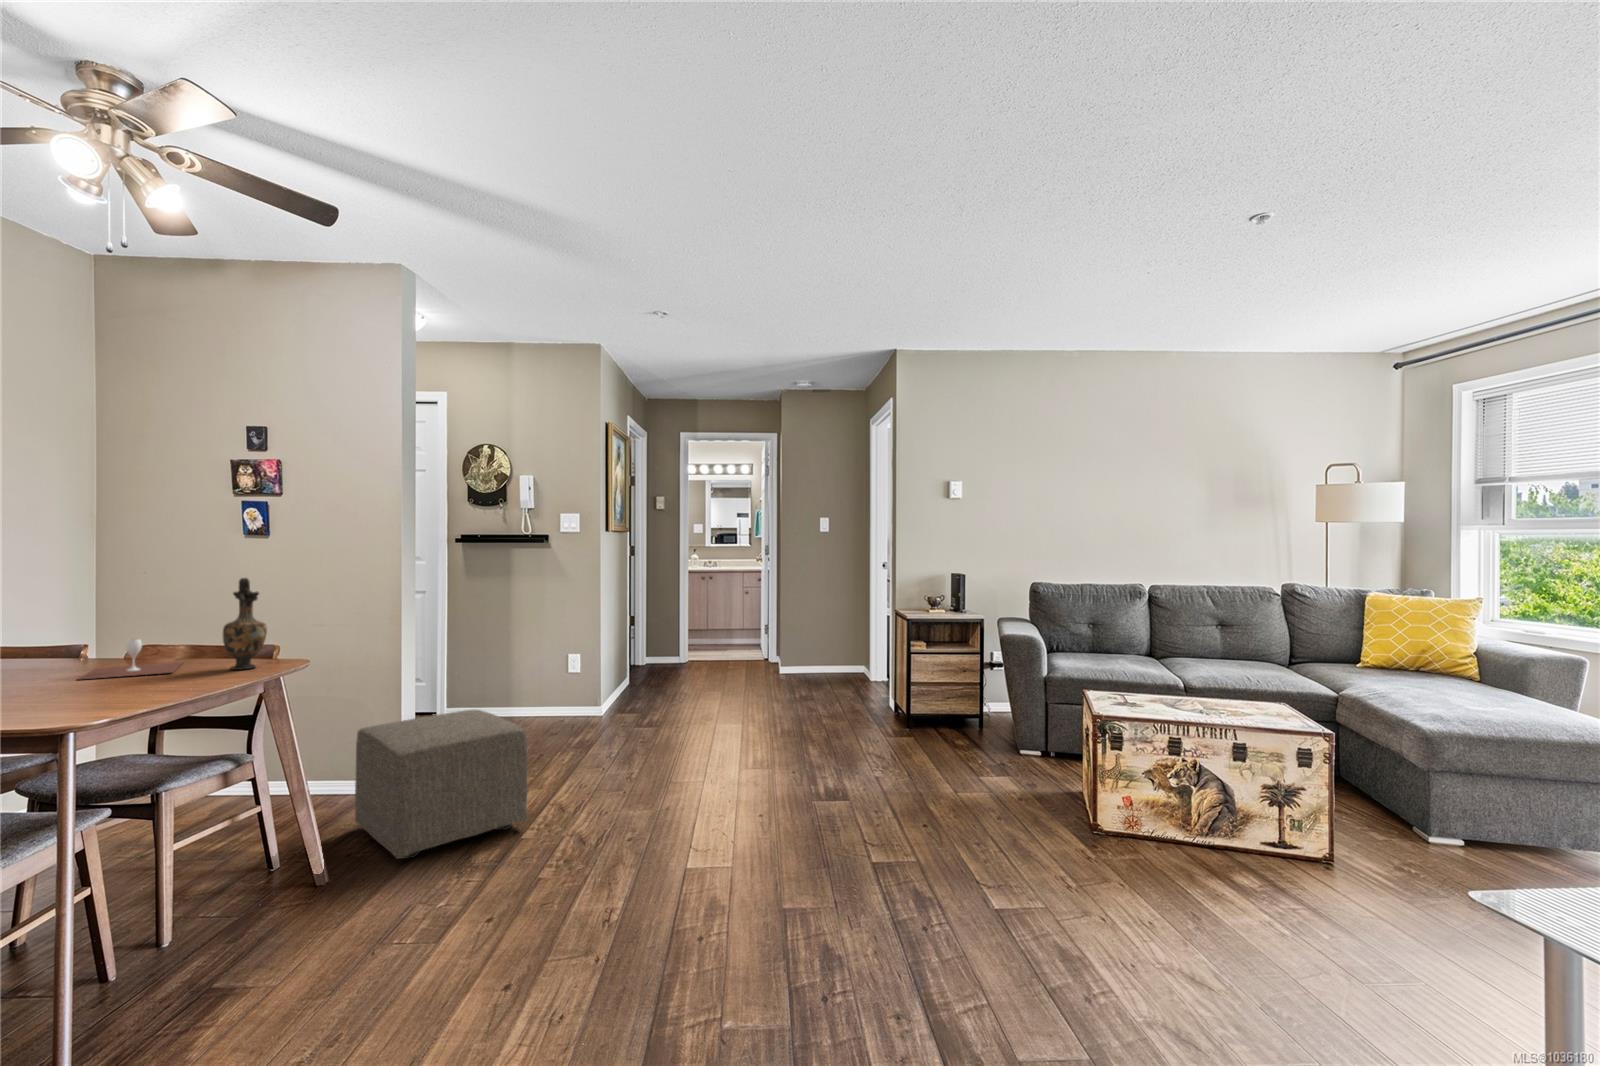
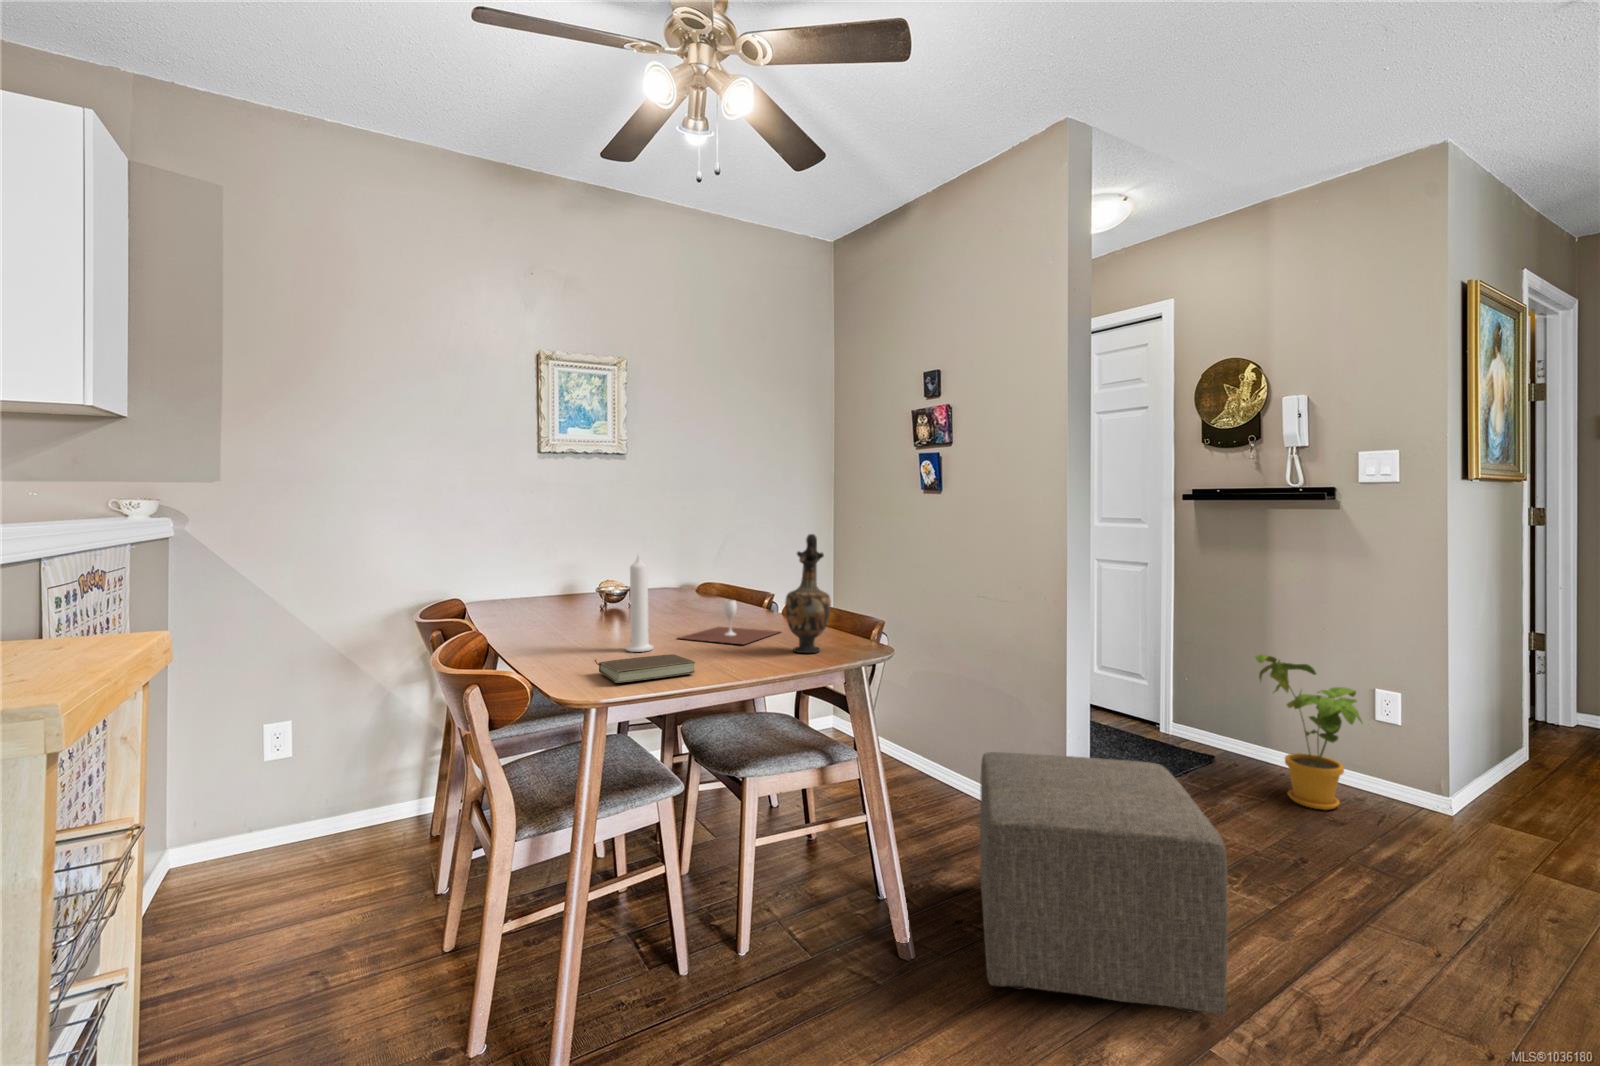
candle: none [43,602,79,693] -> present [626,554,654,652]
house plant: none [508,642,565,732] -> present [1255,654,1363,810]
book: none [61,682,182,704] -> present [595,654,696,683]

